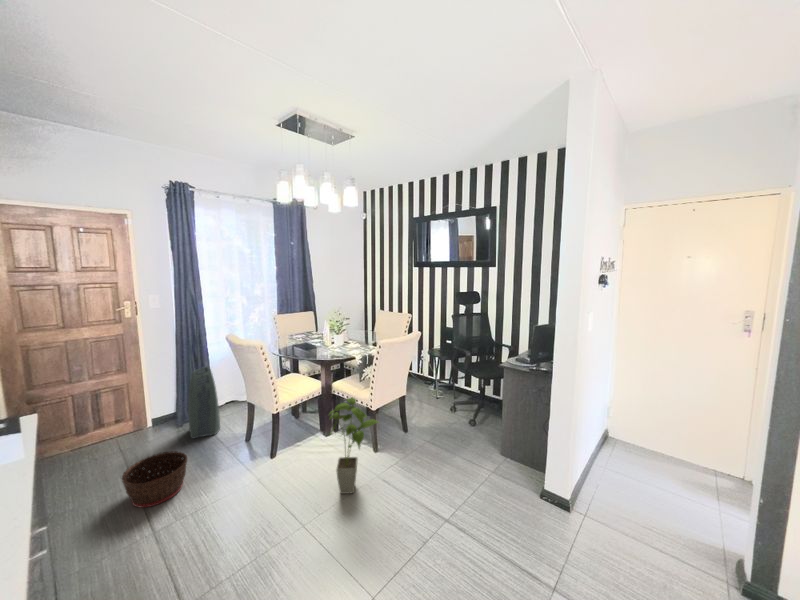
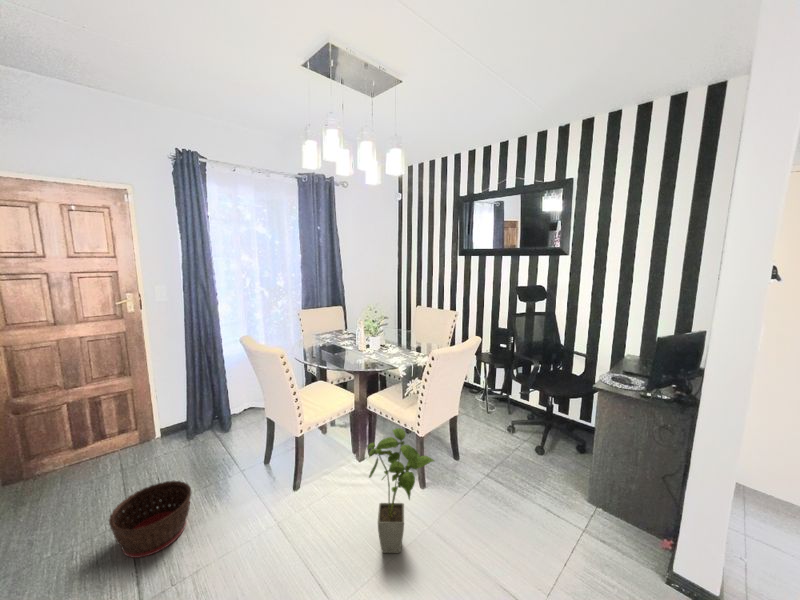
air purifier: present [188,366,220,438] -> none [199,370,236,457]

